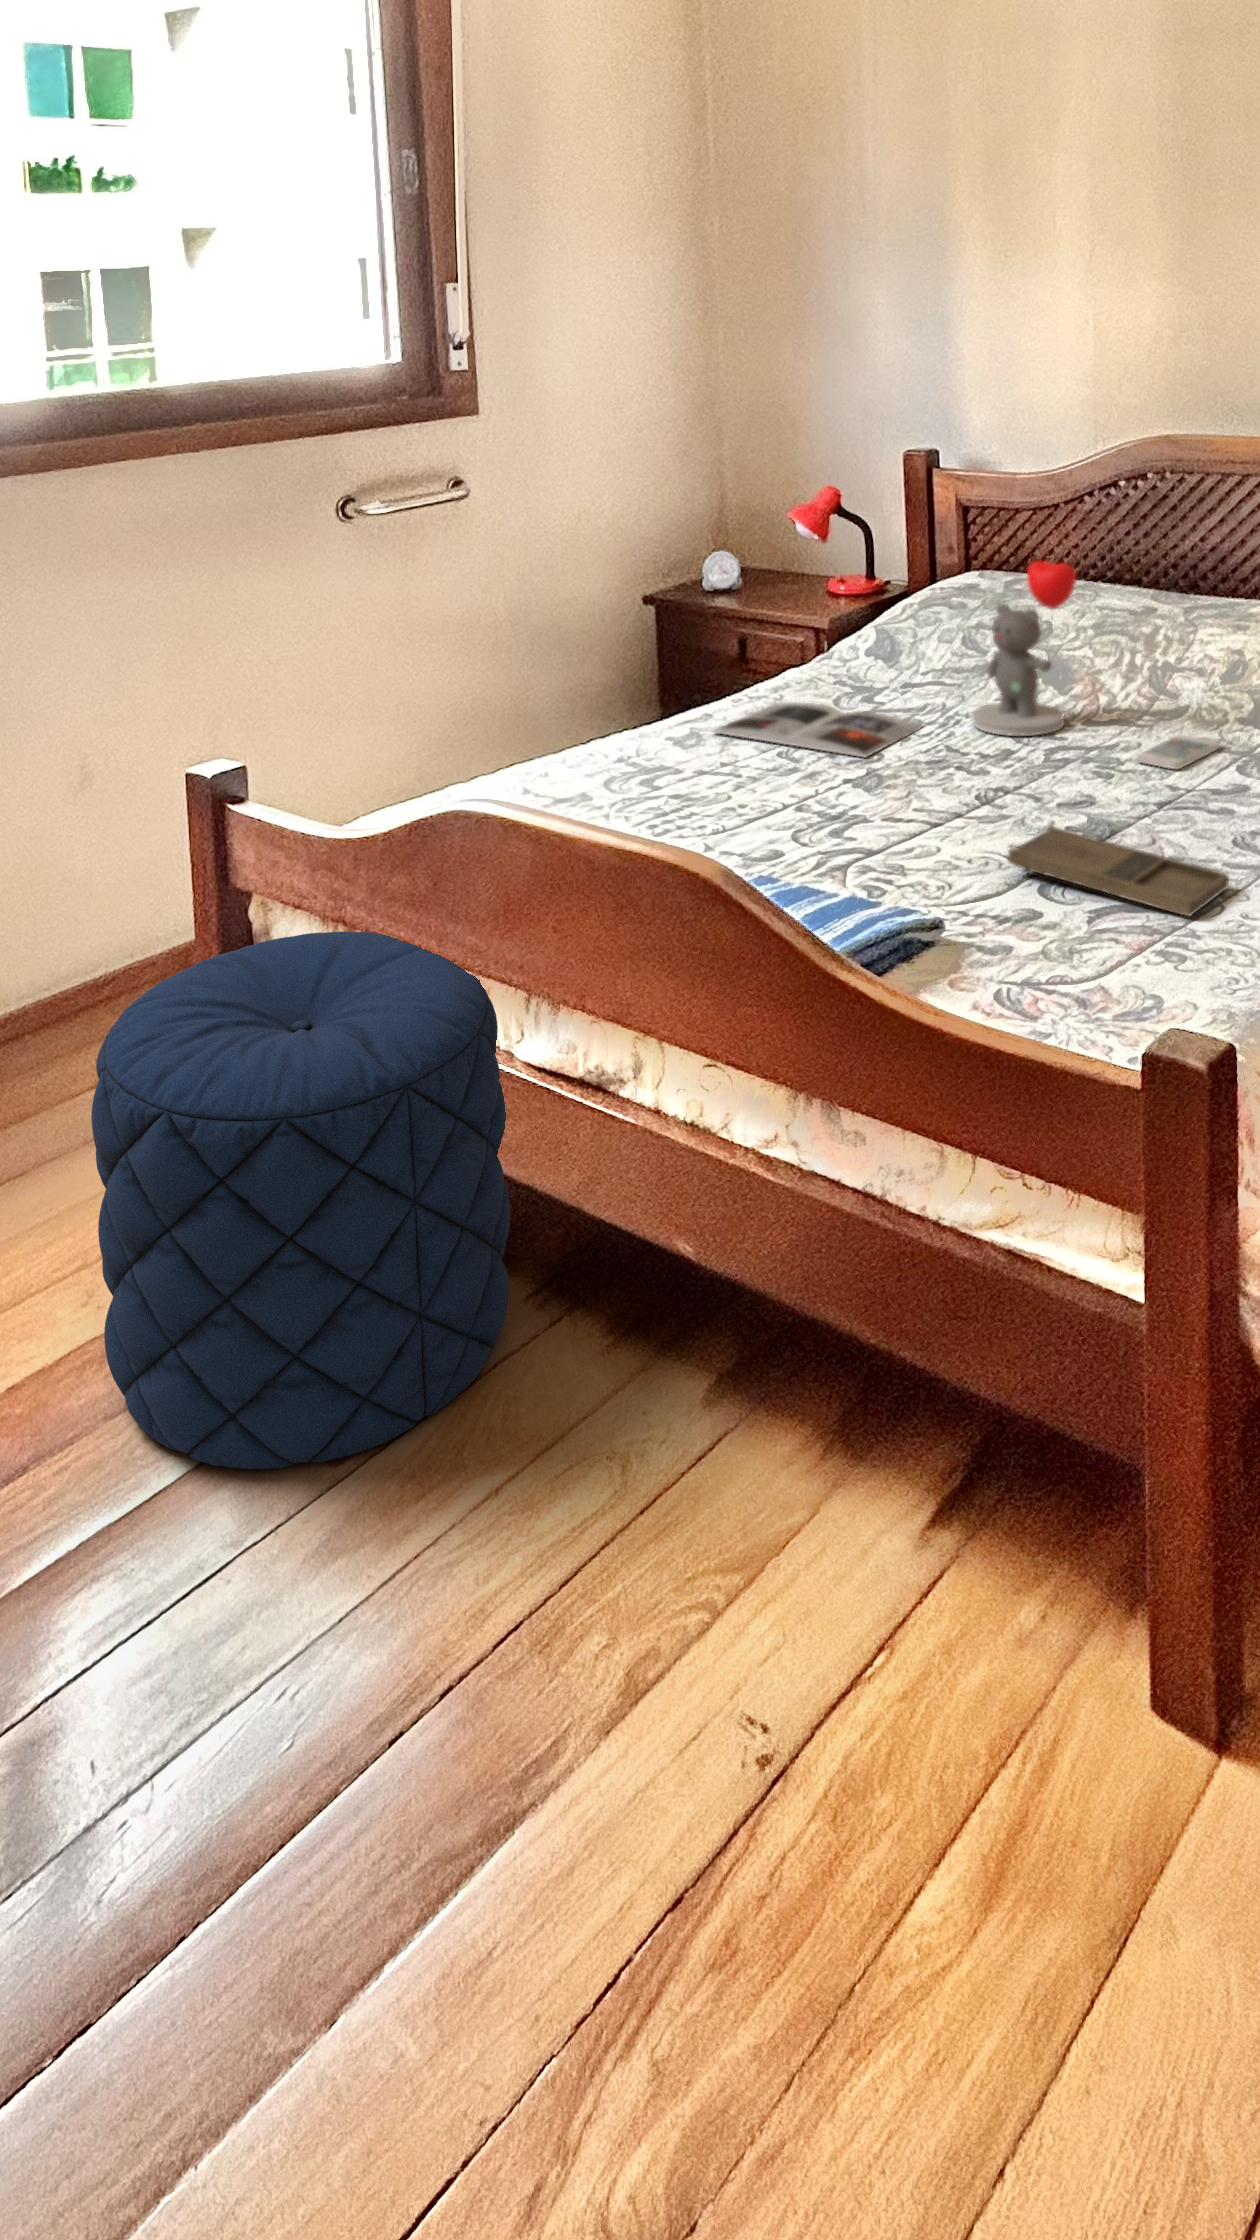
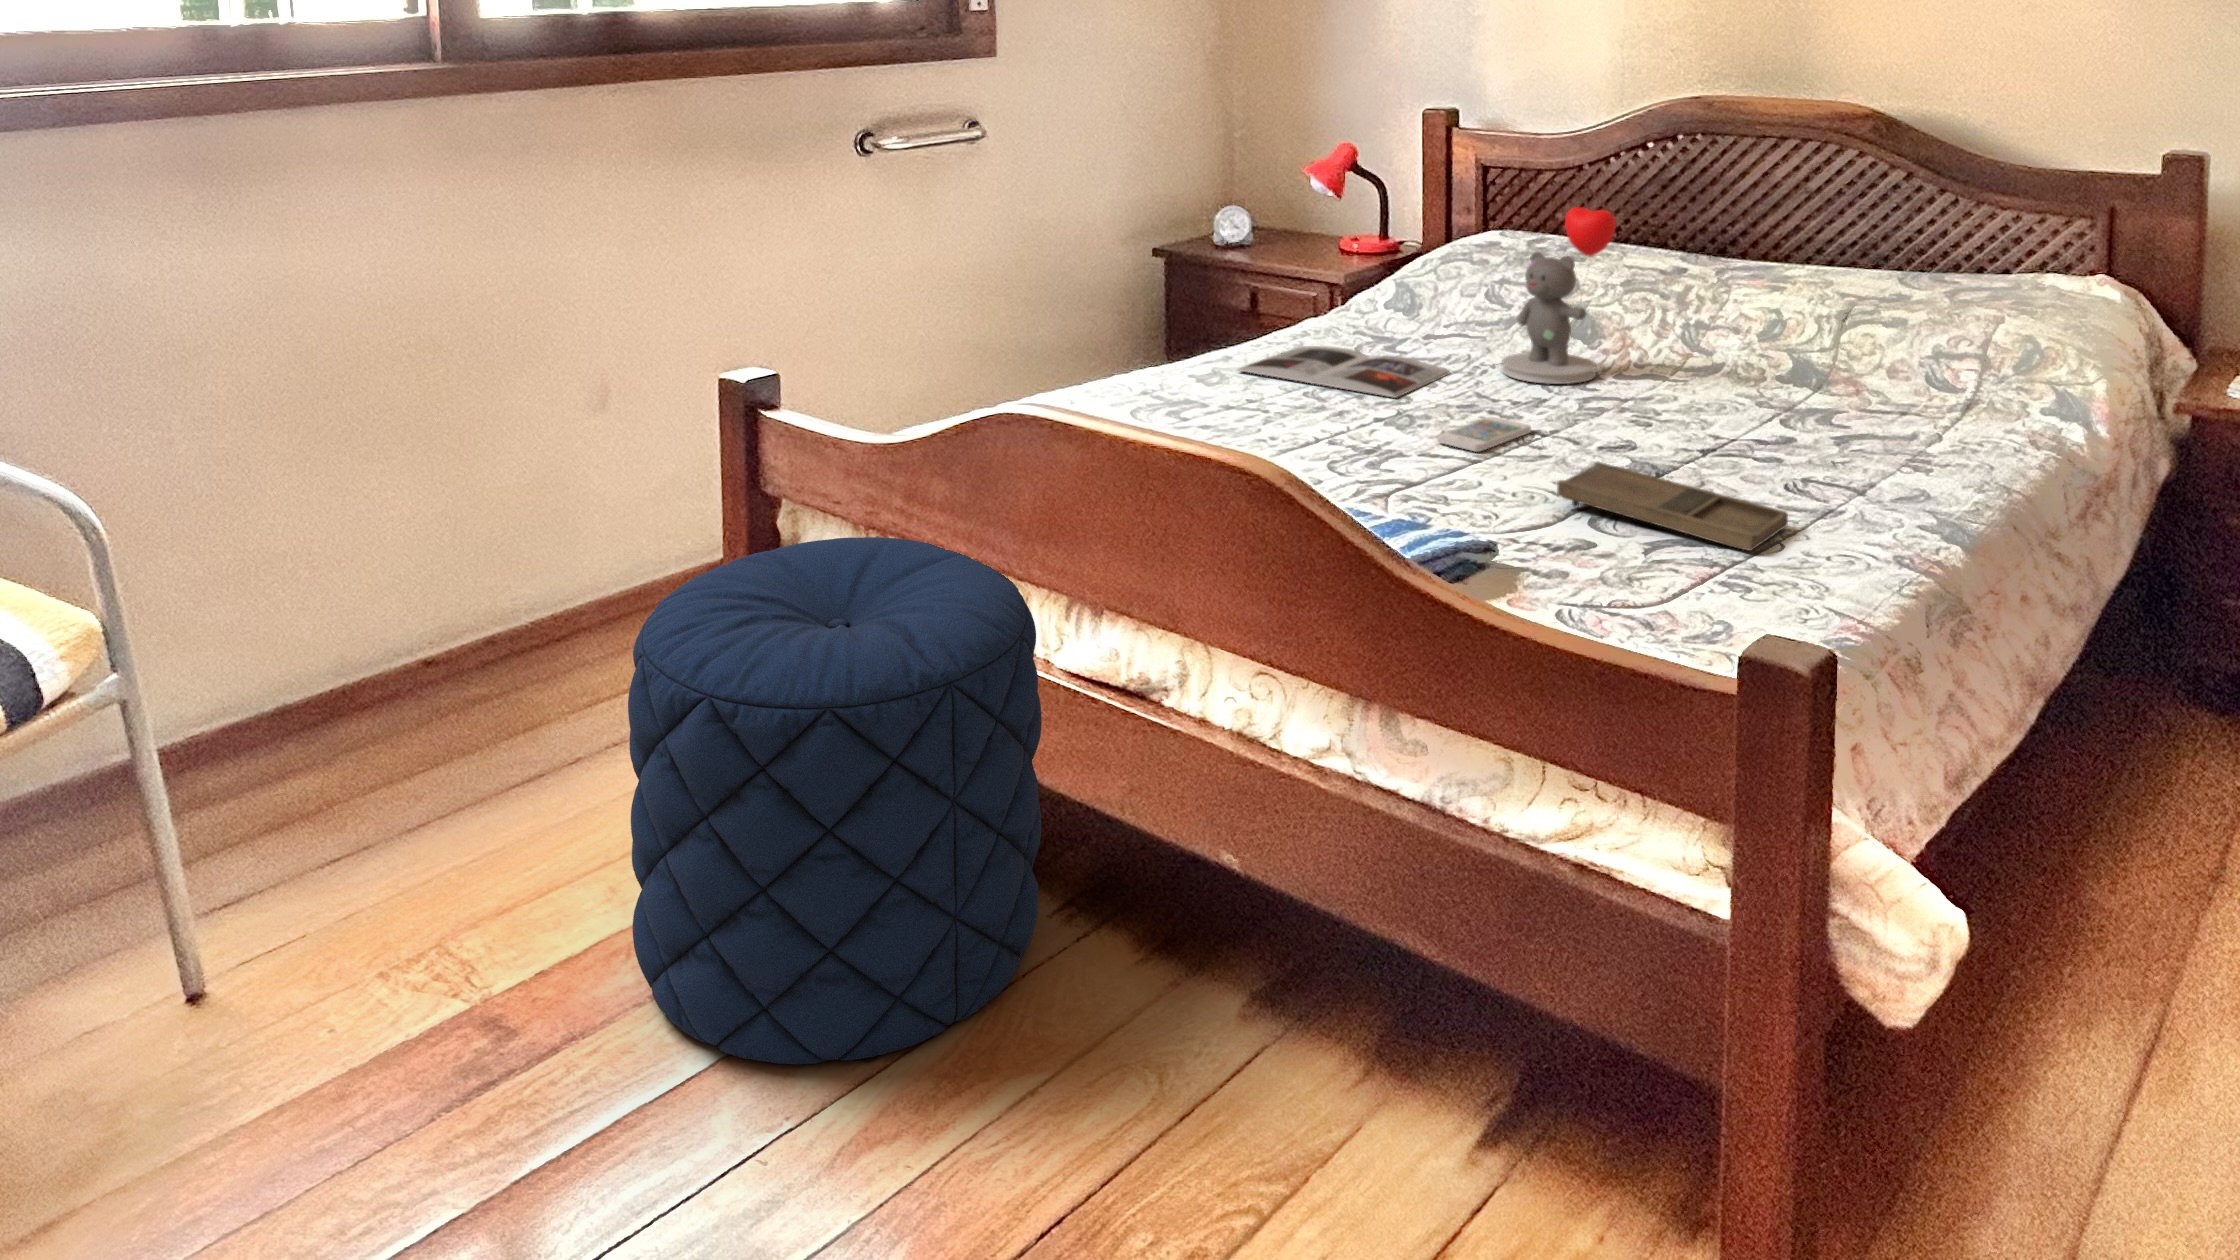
smartphone: present [1136,735,1219,769] -> present [1437,417,1531,452]

